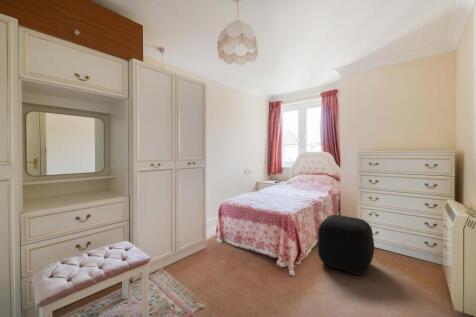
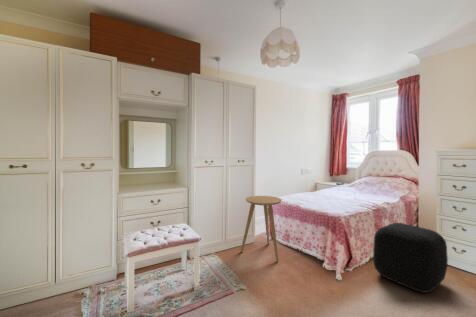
side table: none [193,199,234,266] -> present [241,196,282,261]

